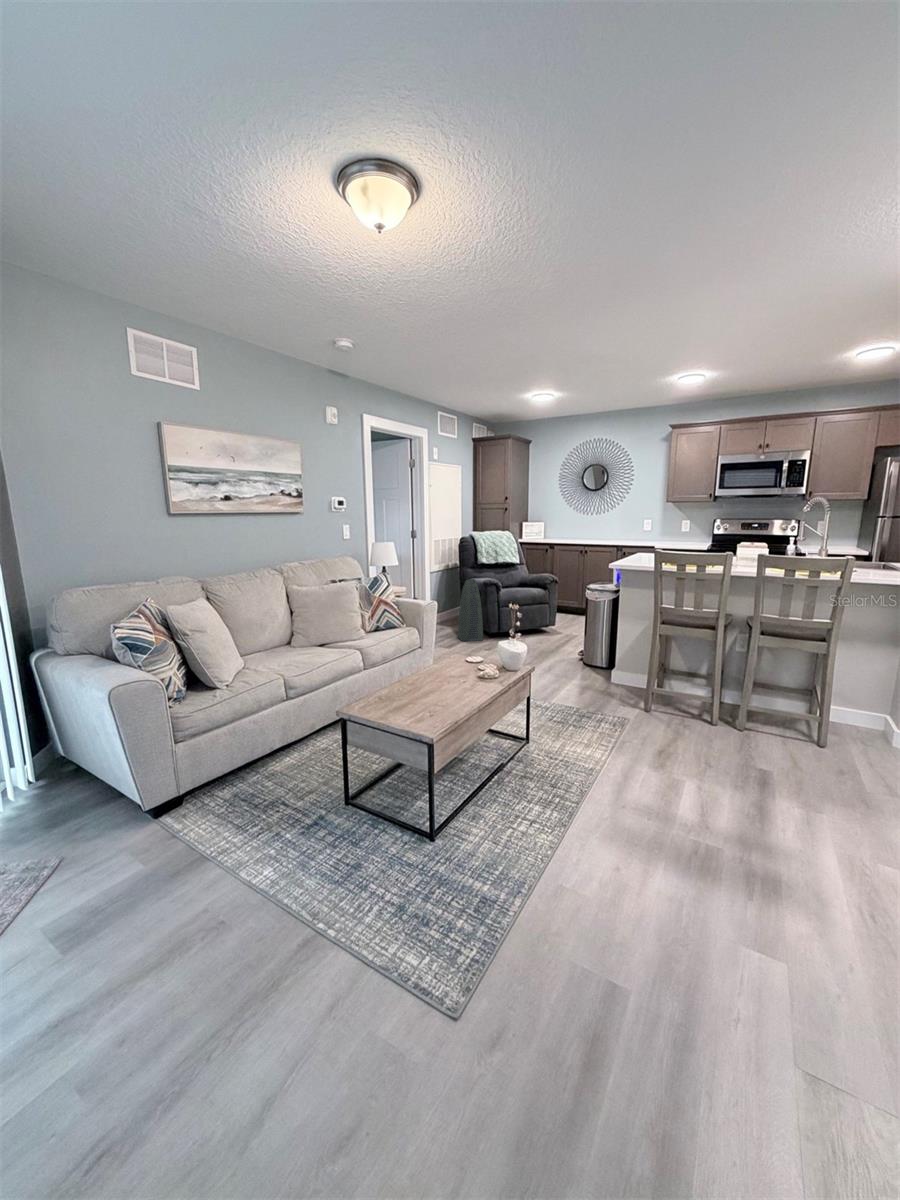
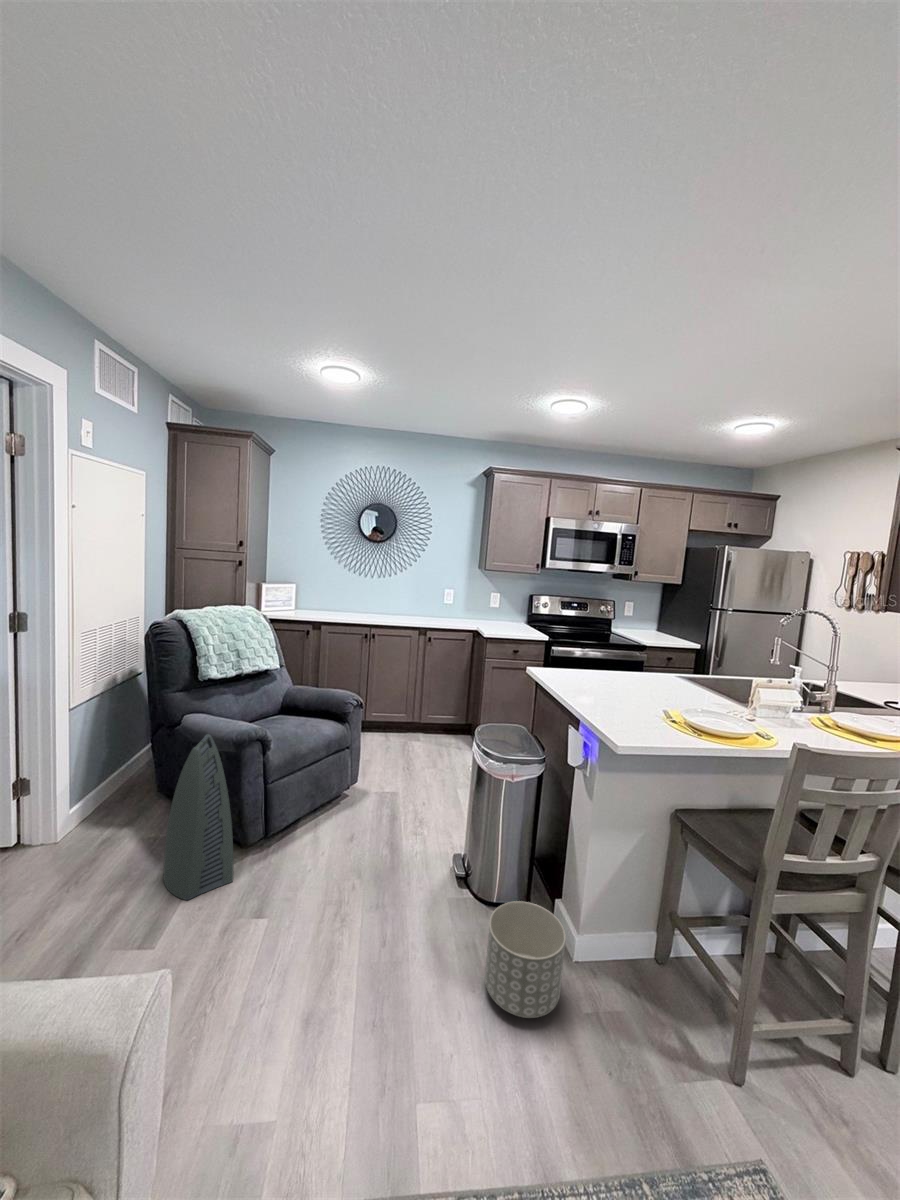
planter: none [557,642,591,678] -> present [485,901,566,1018]

